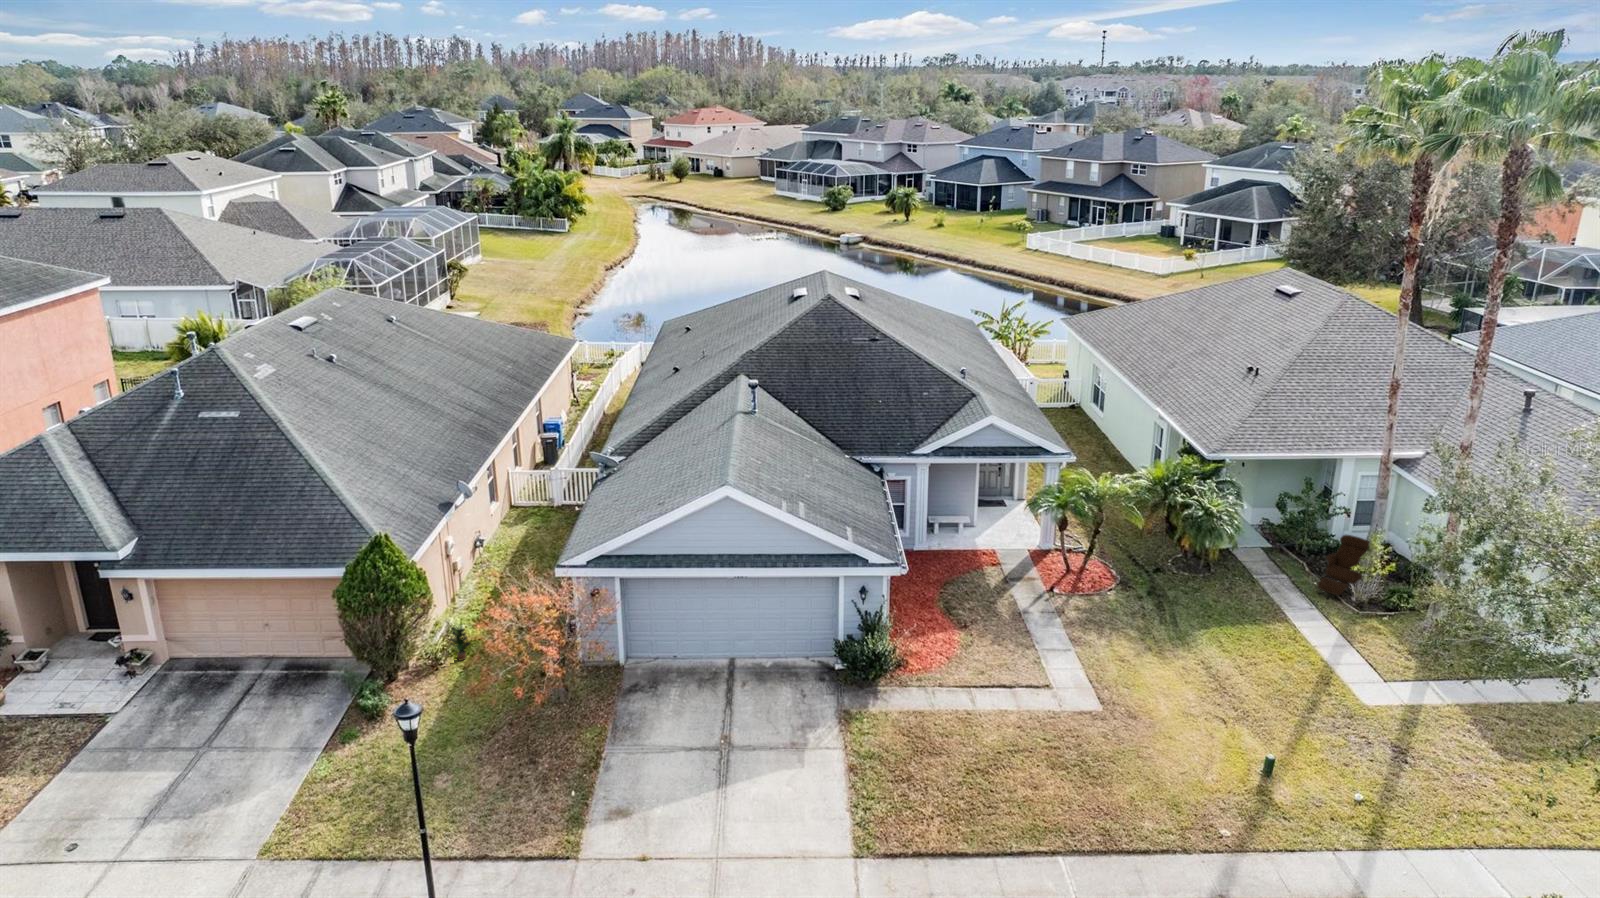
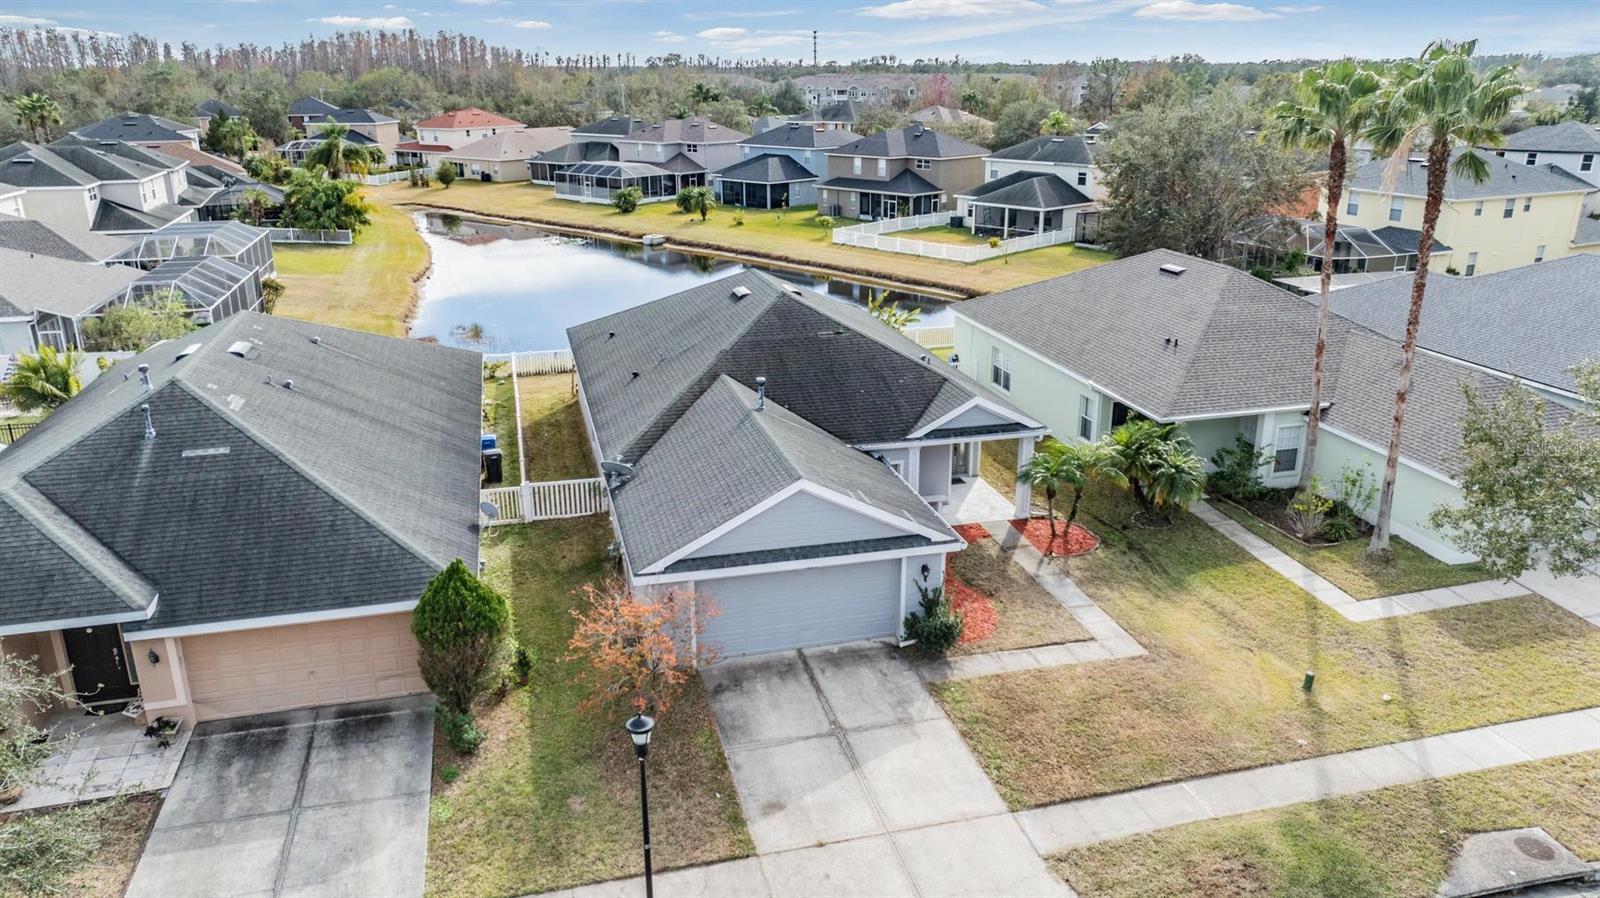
lounge chair: present [1318,535,1370,597] -> none [1264,479,1305,537]

